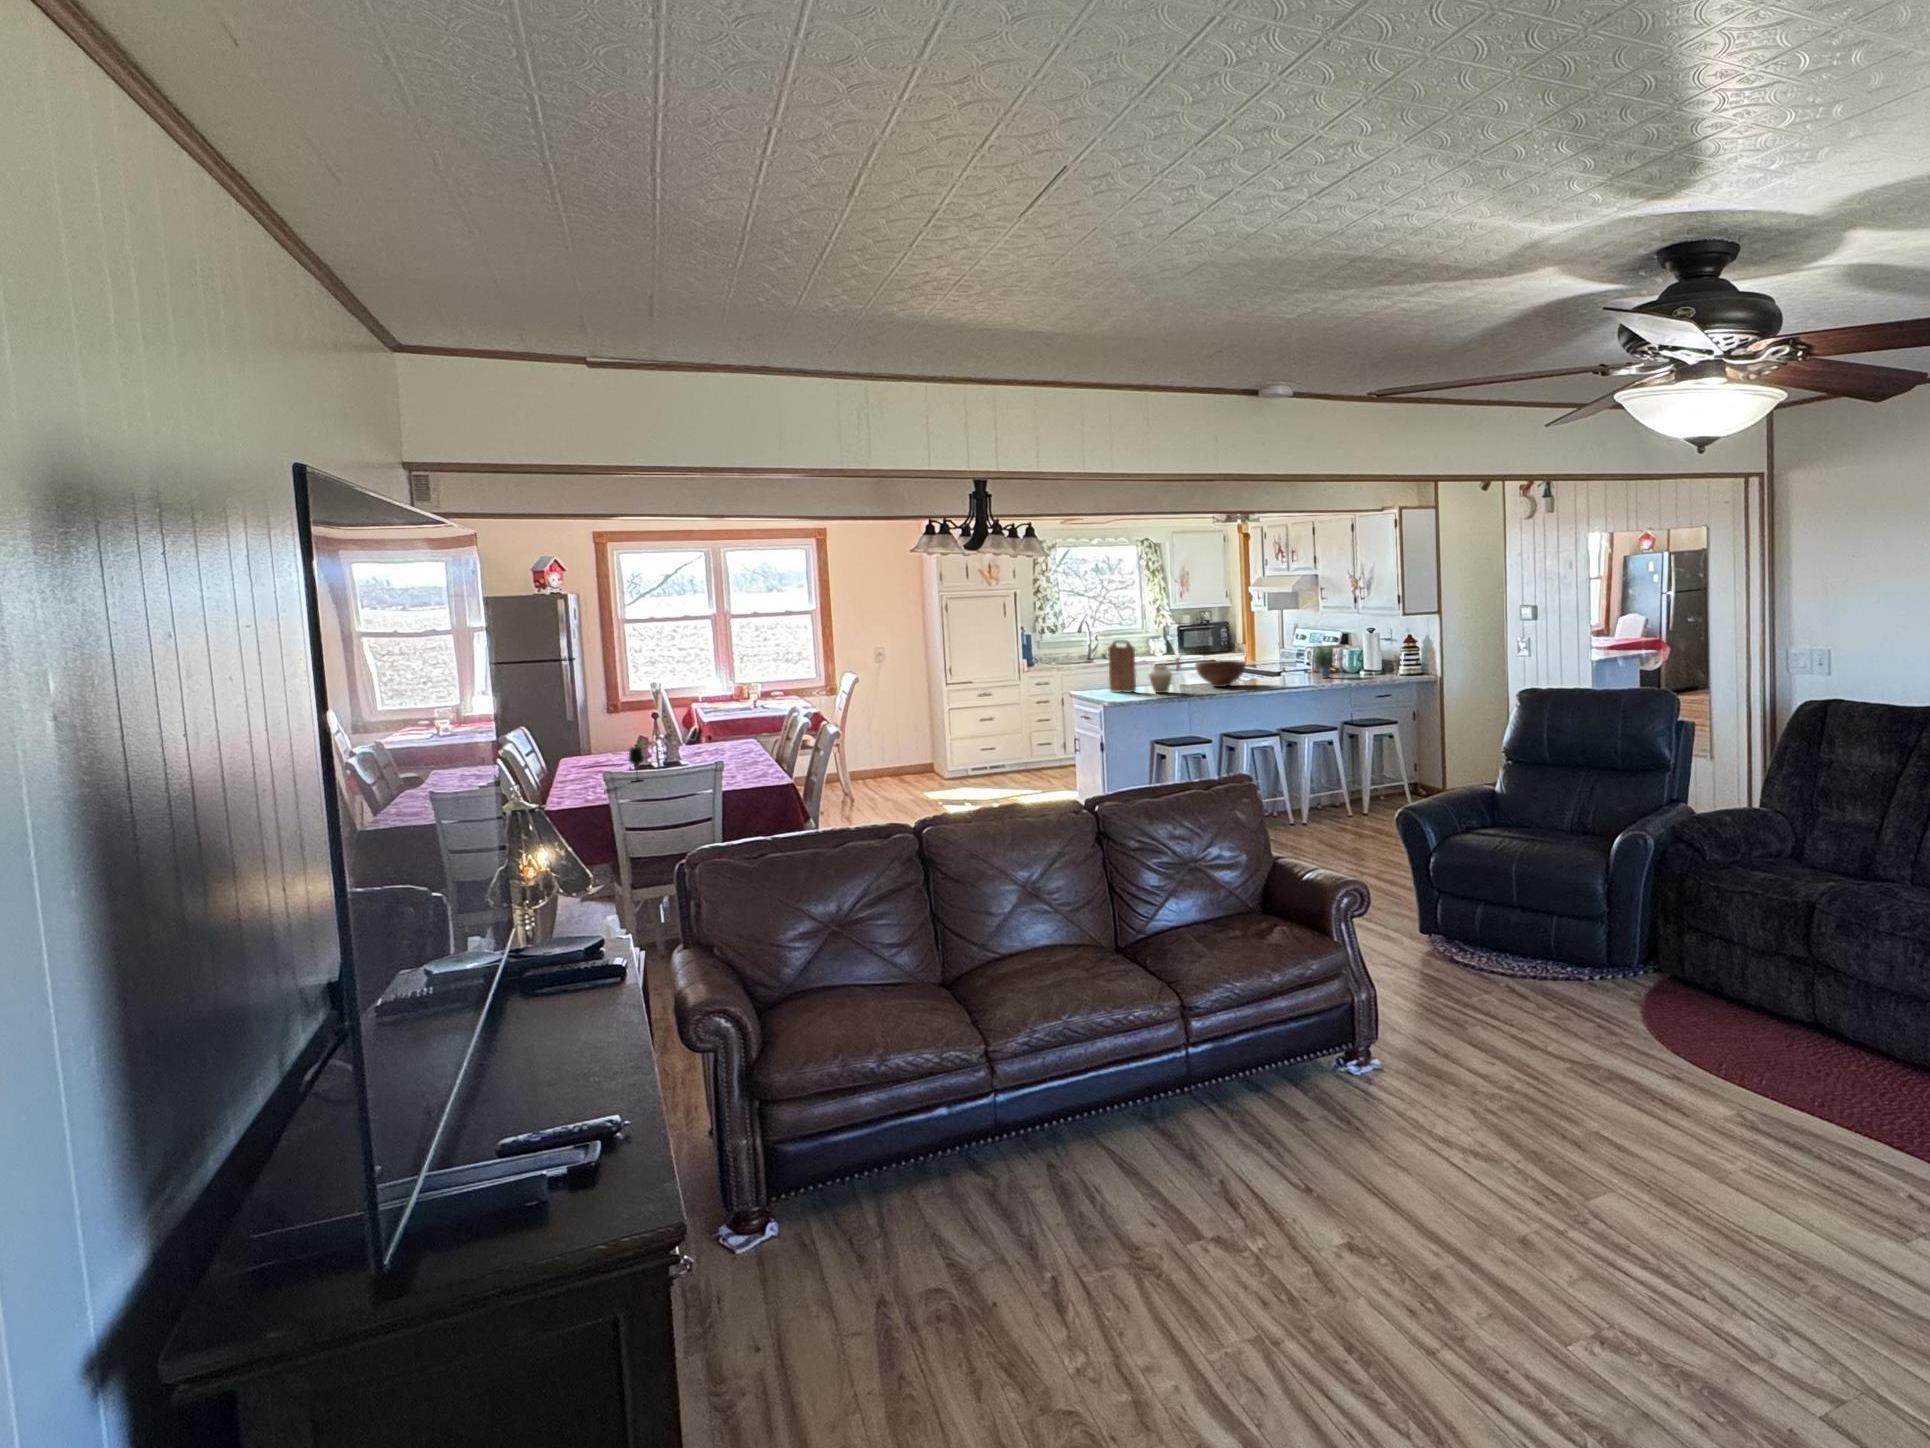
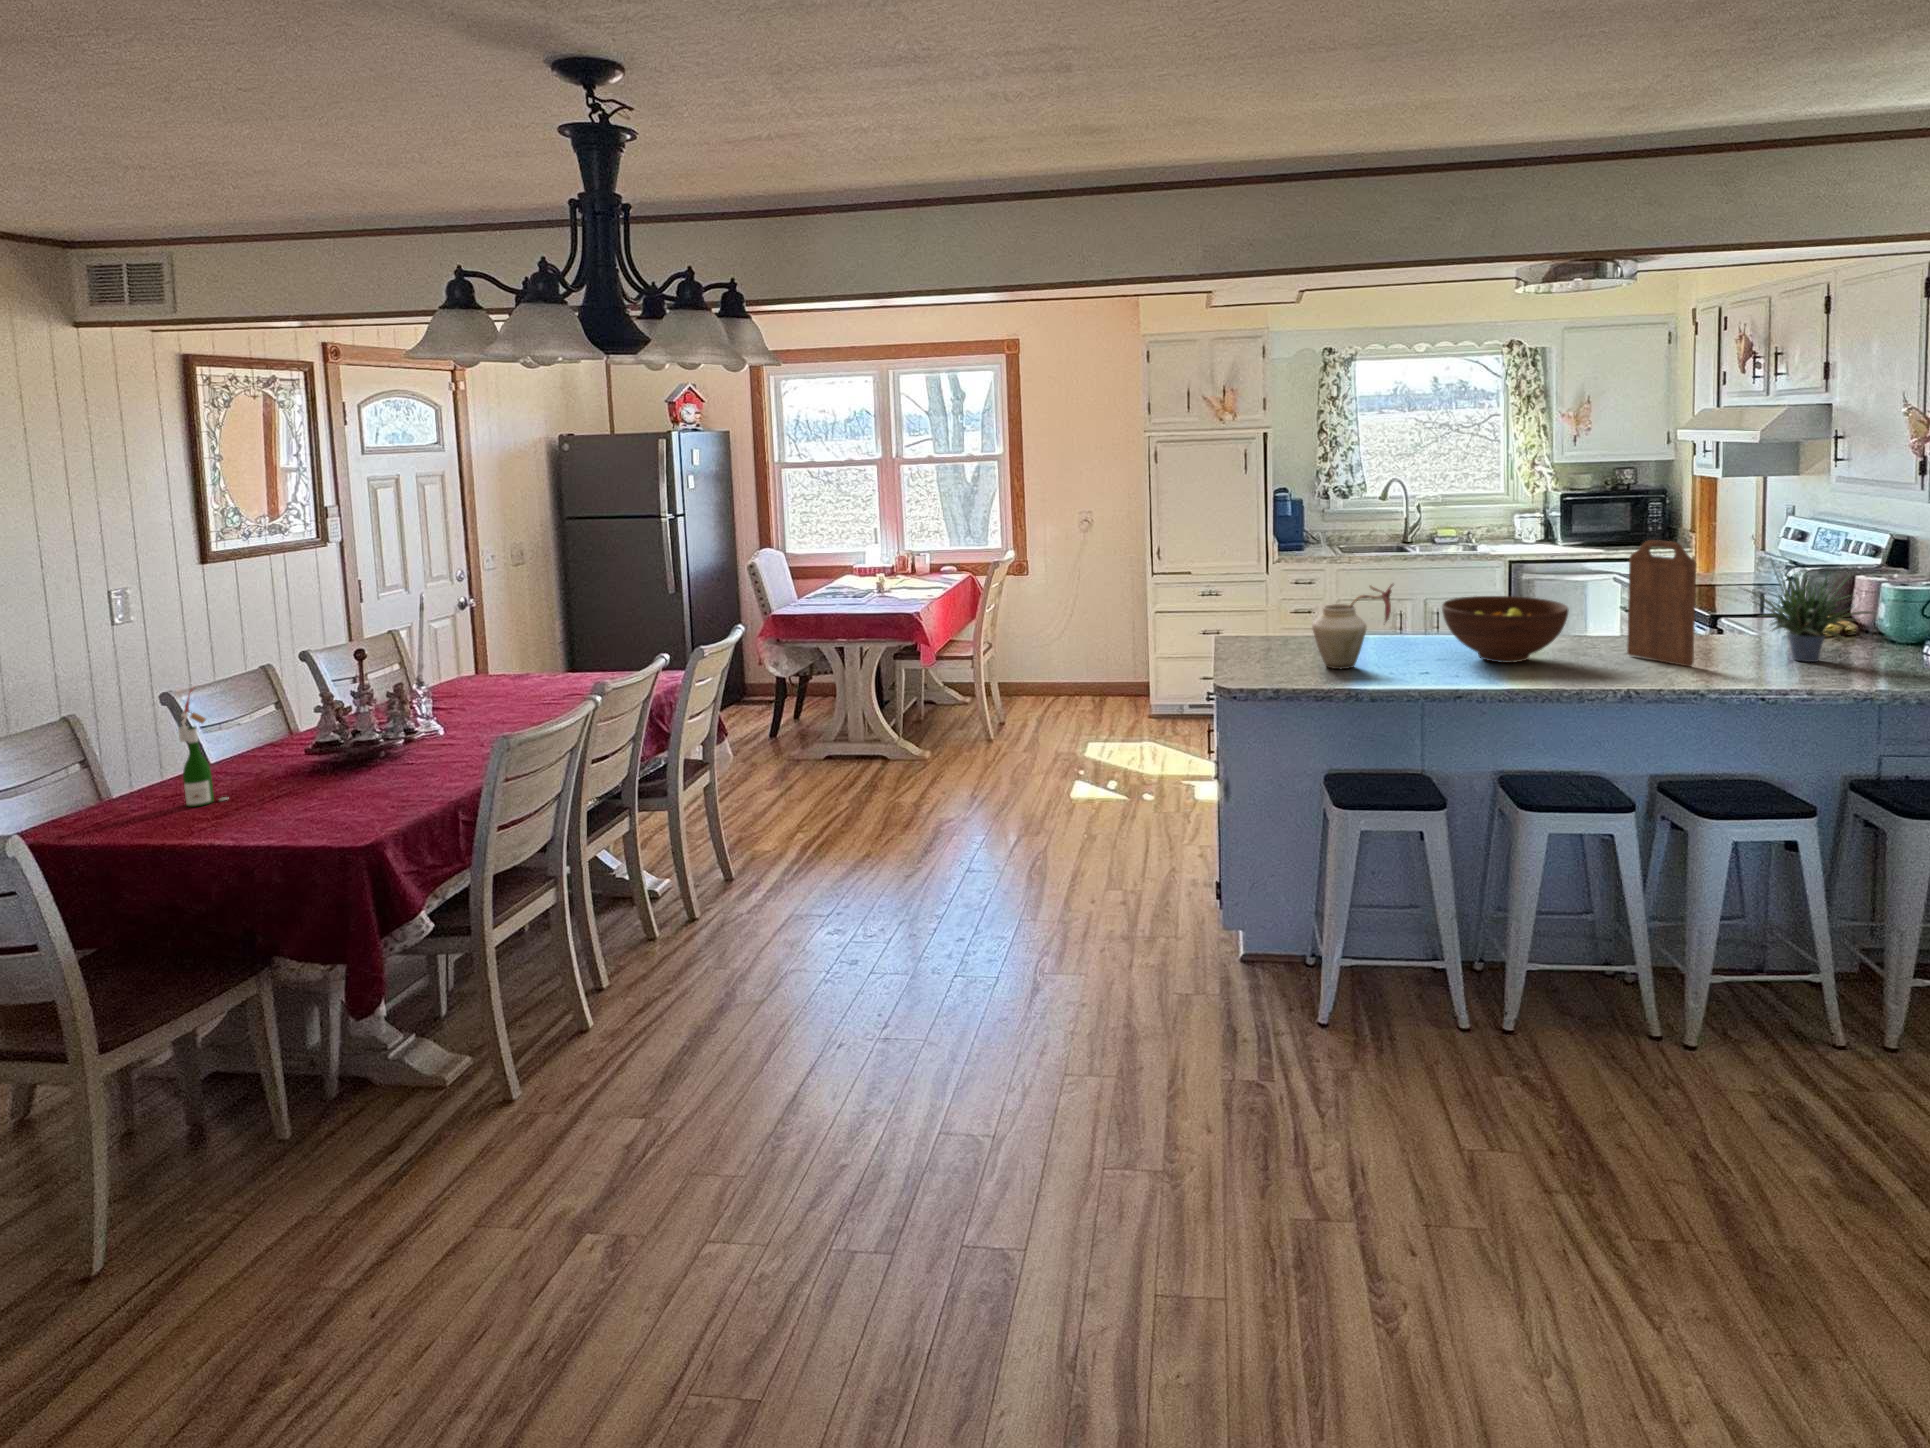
cutting board: present [1108,640,1136,692] -> present [1627,540,1696,667]
wine bottle: none [651,722,676,787] -> present [178,689,227,807]
wine glass: present [629,742,645,781] -> none [232,701,263,774]

